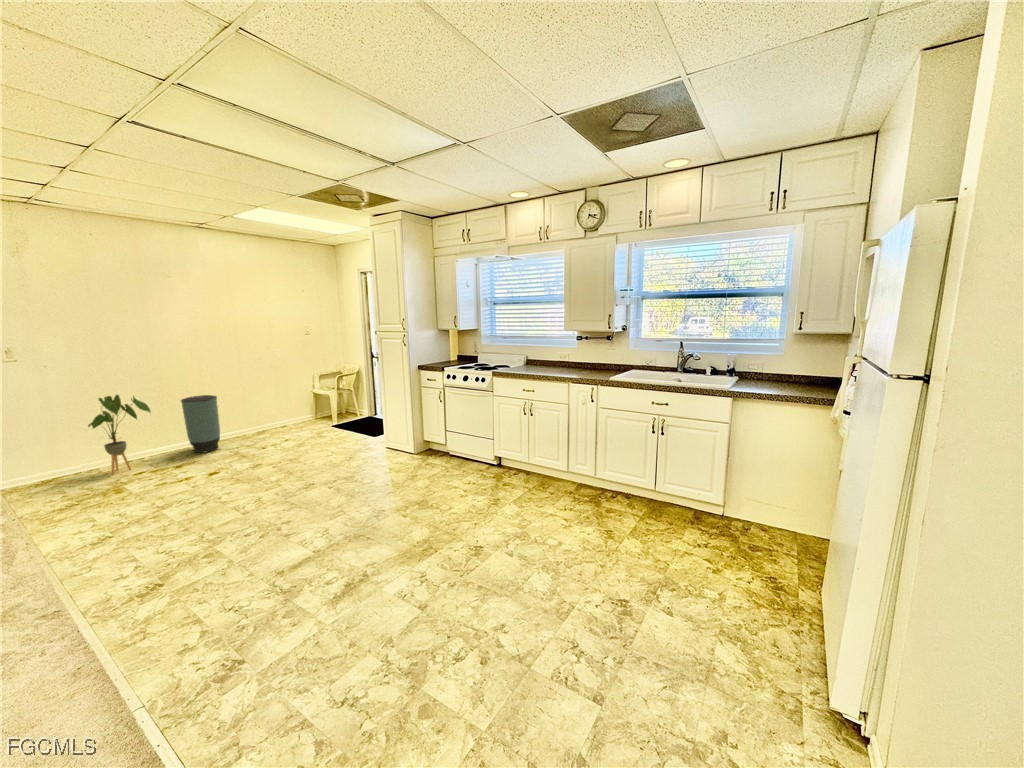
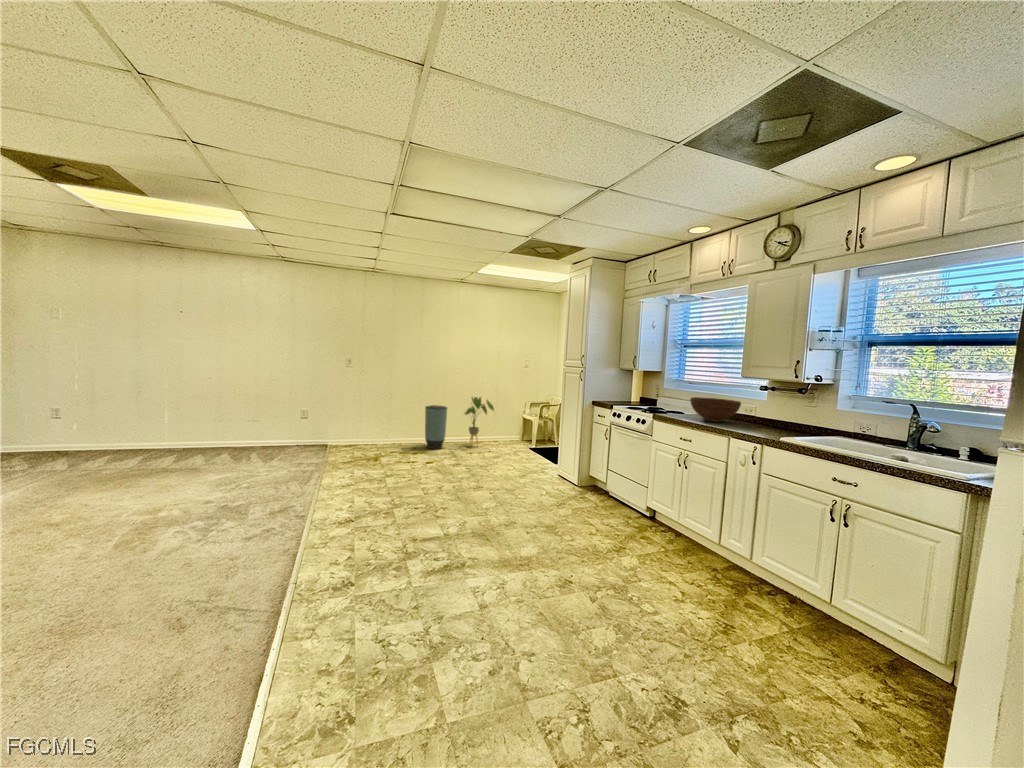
fruit bowl: none [526,351,565,371] -> present [690,397,741,422]
house plant: present [88,395,150,474] -> present [464,397,494,446]

